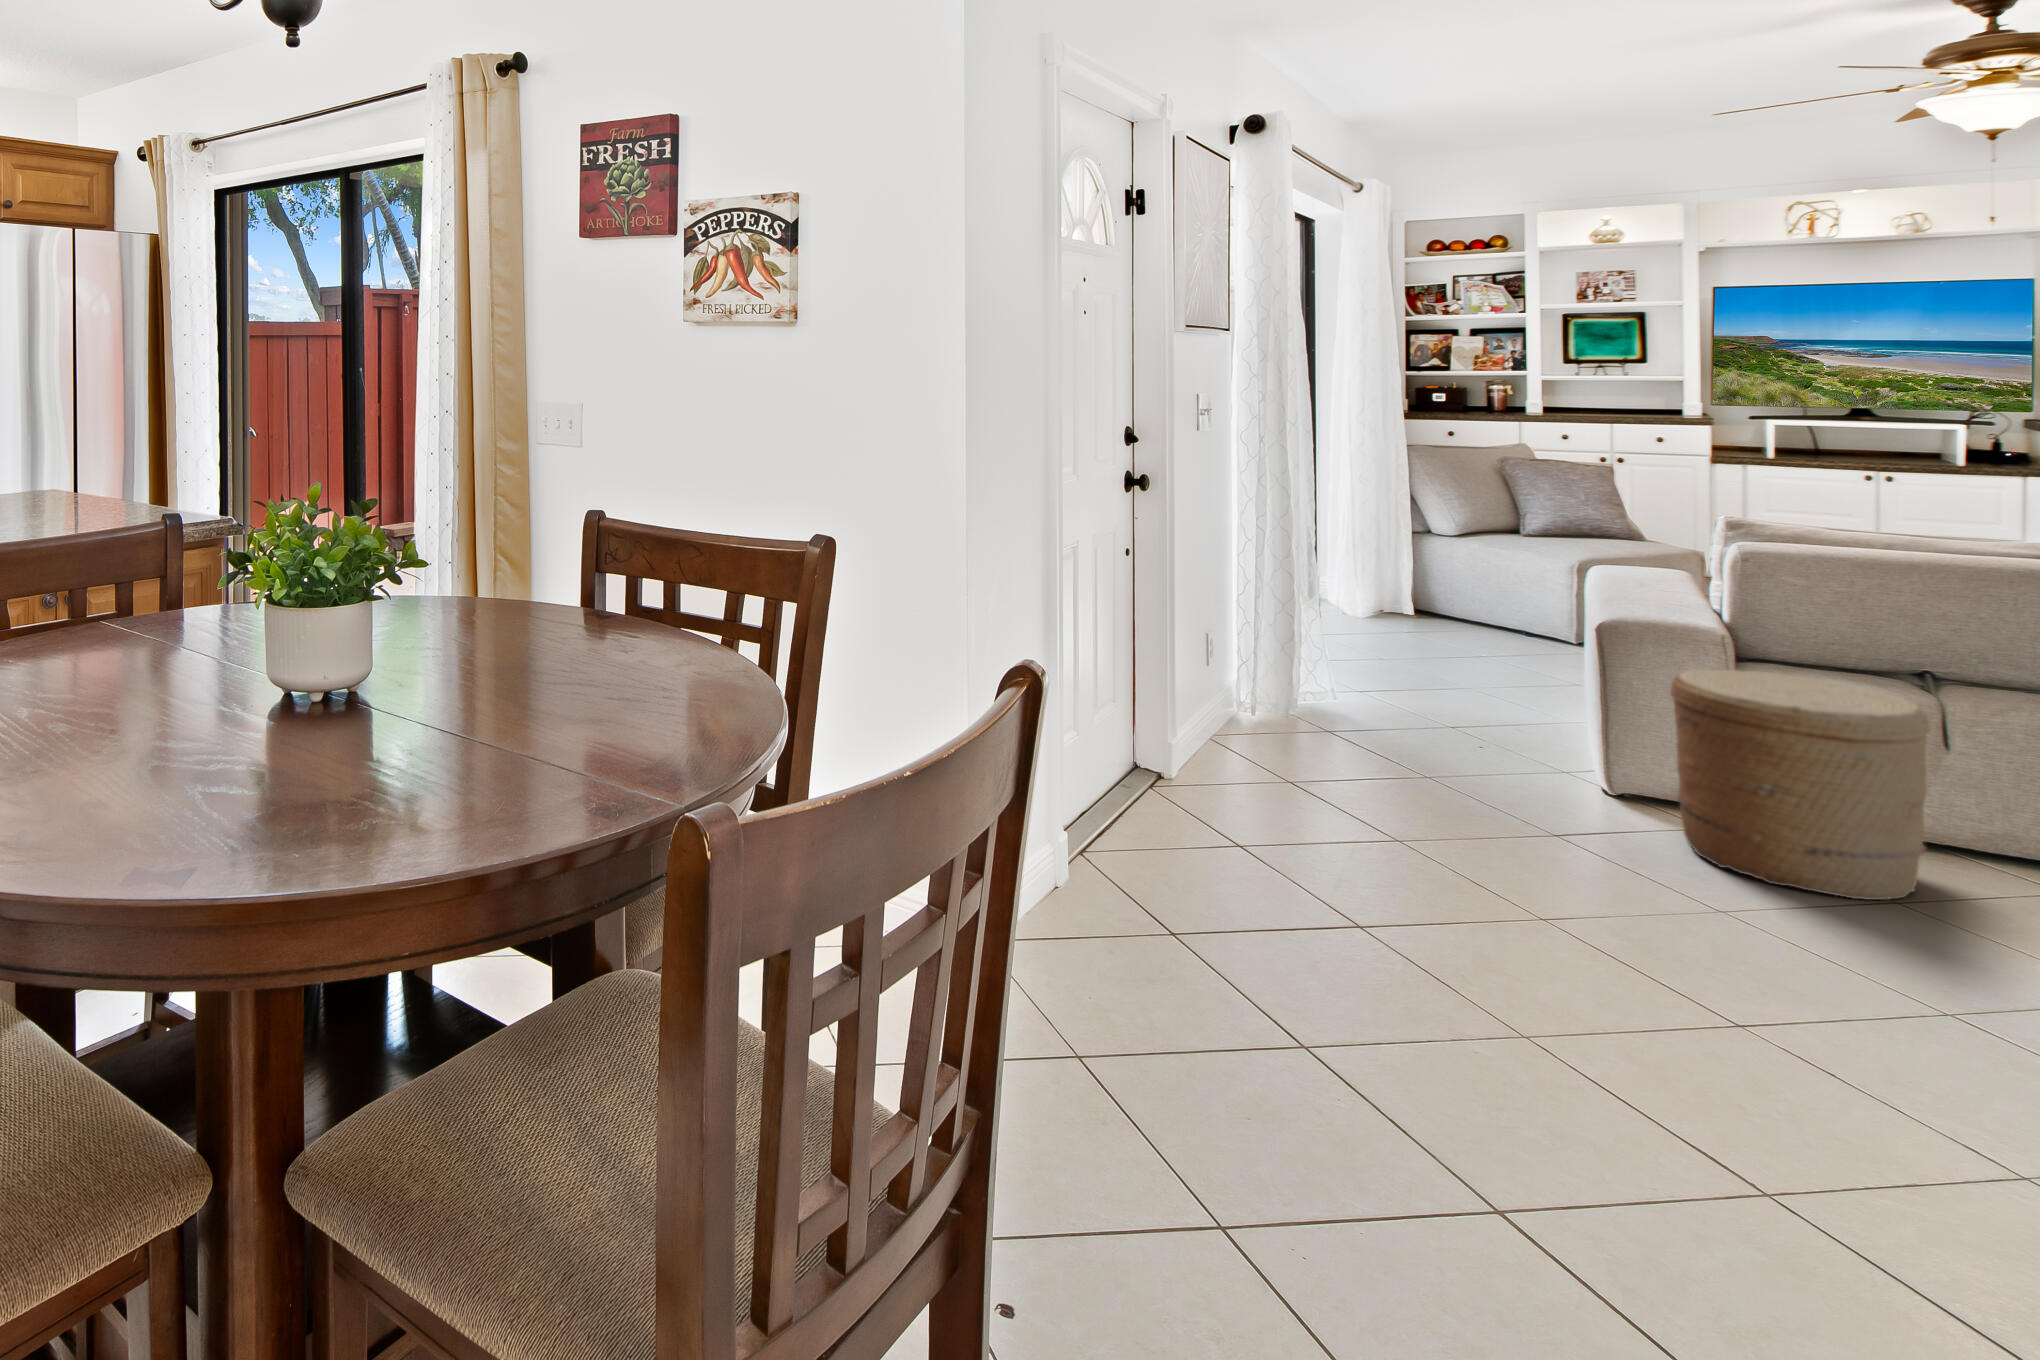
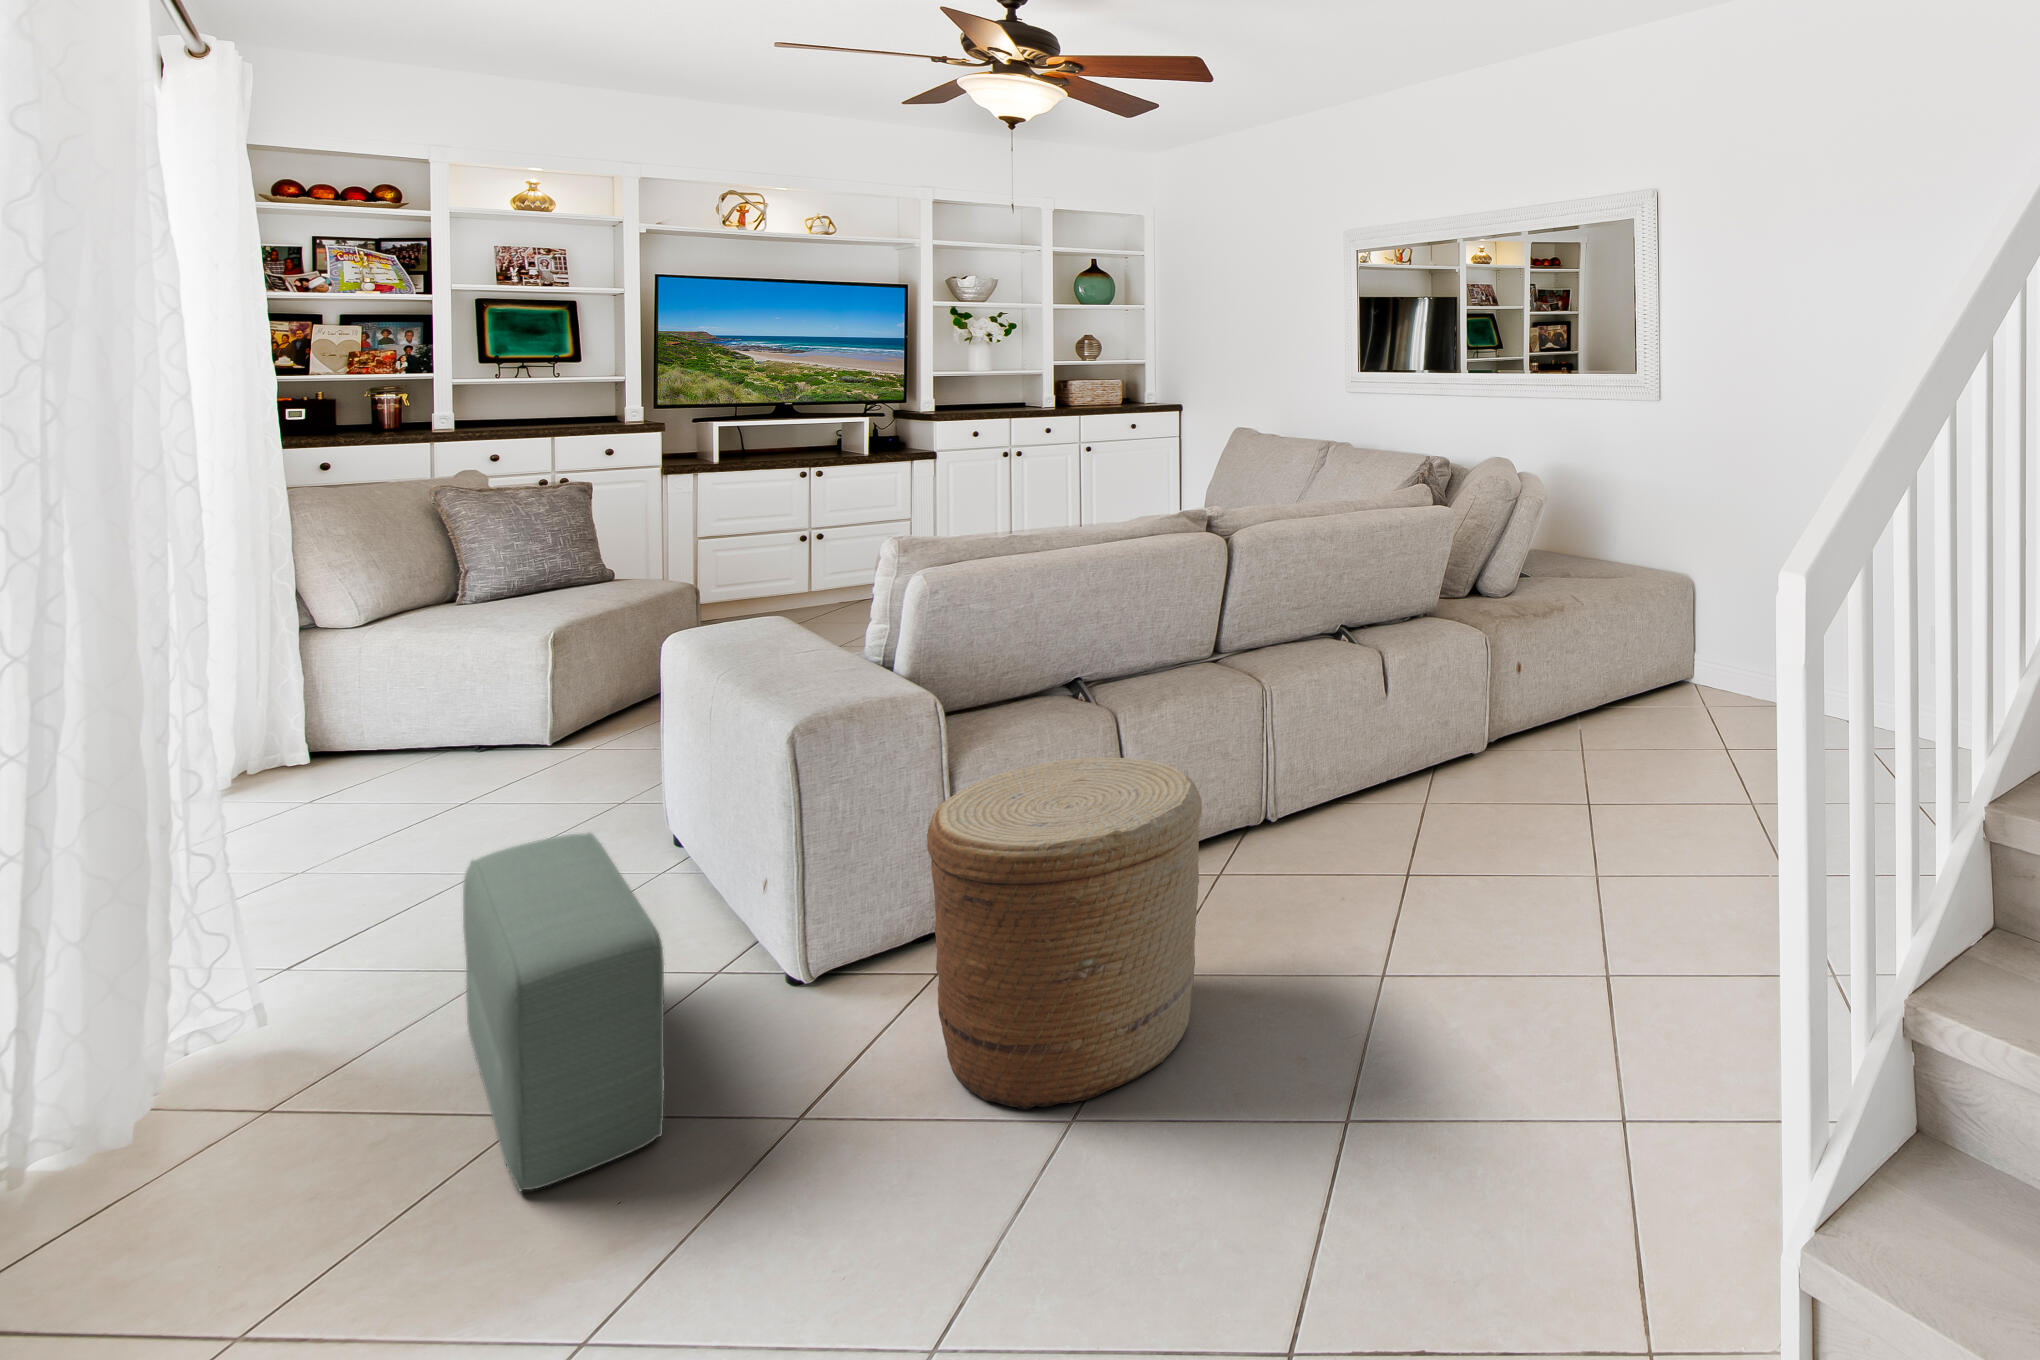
pouf: none [1429,638,1514,791] -> present [463,833,665,1191]

